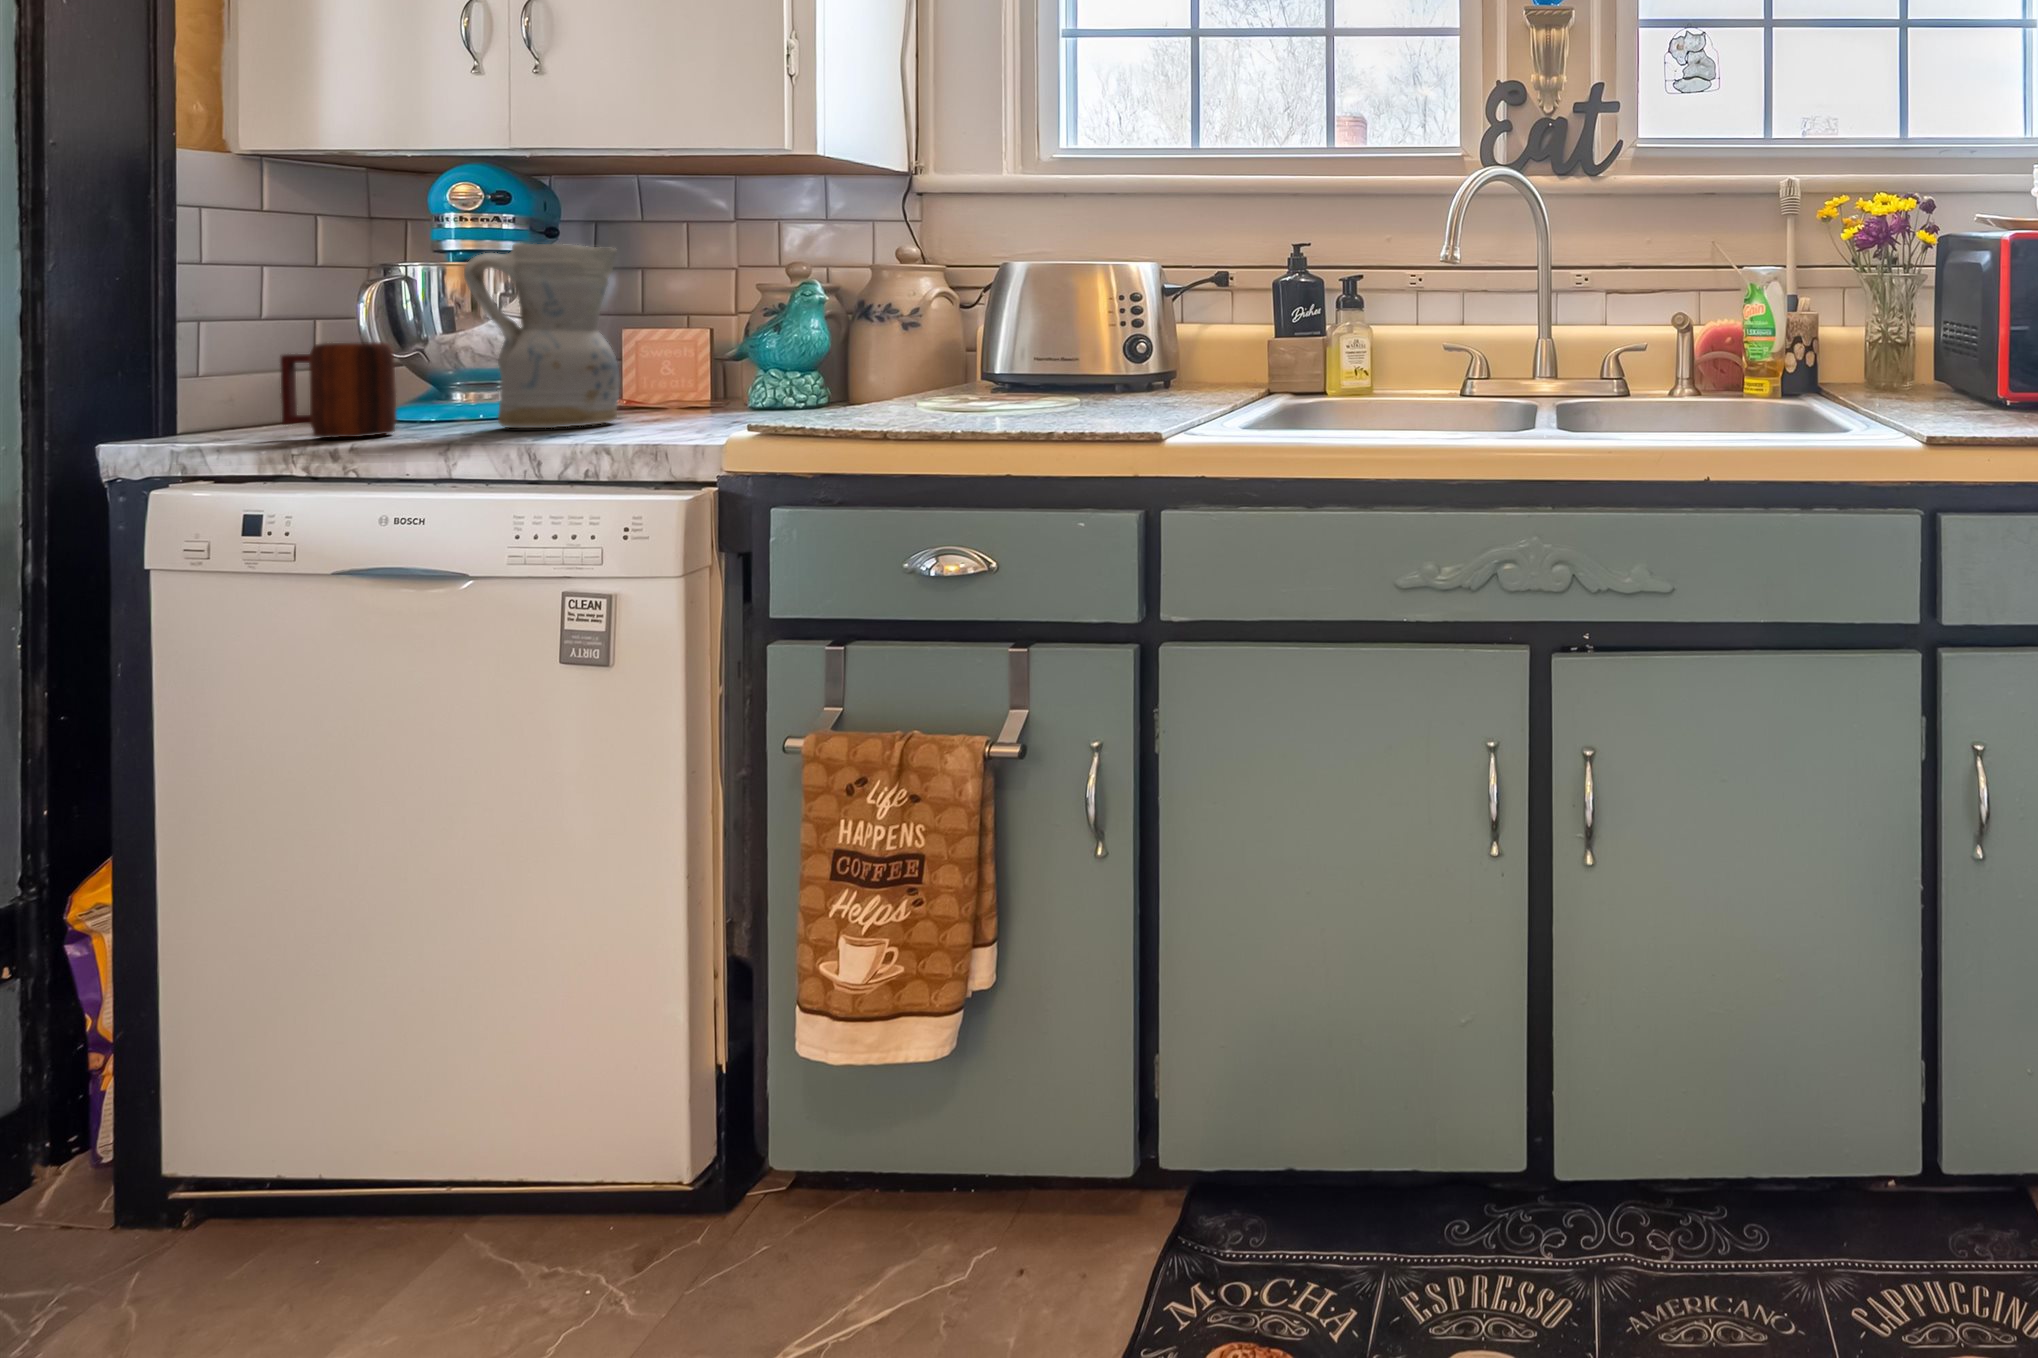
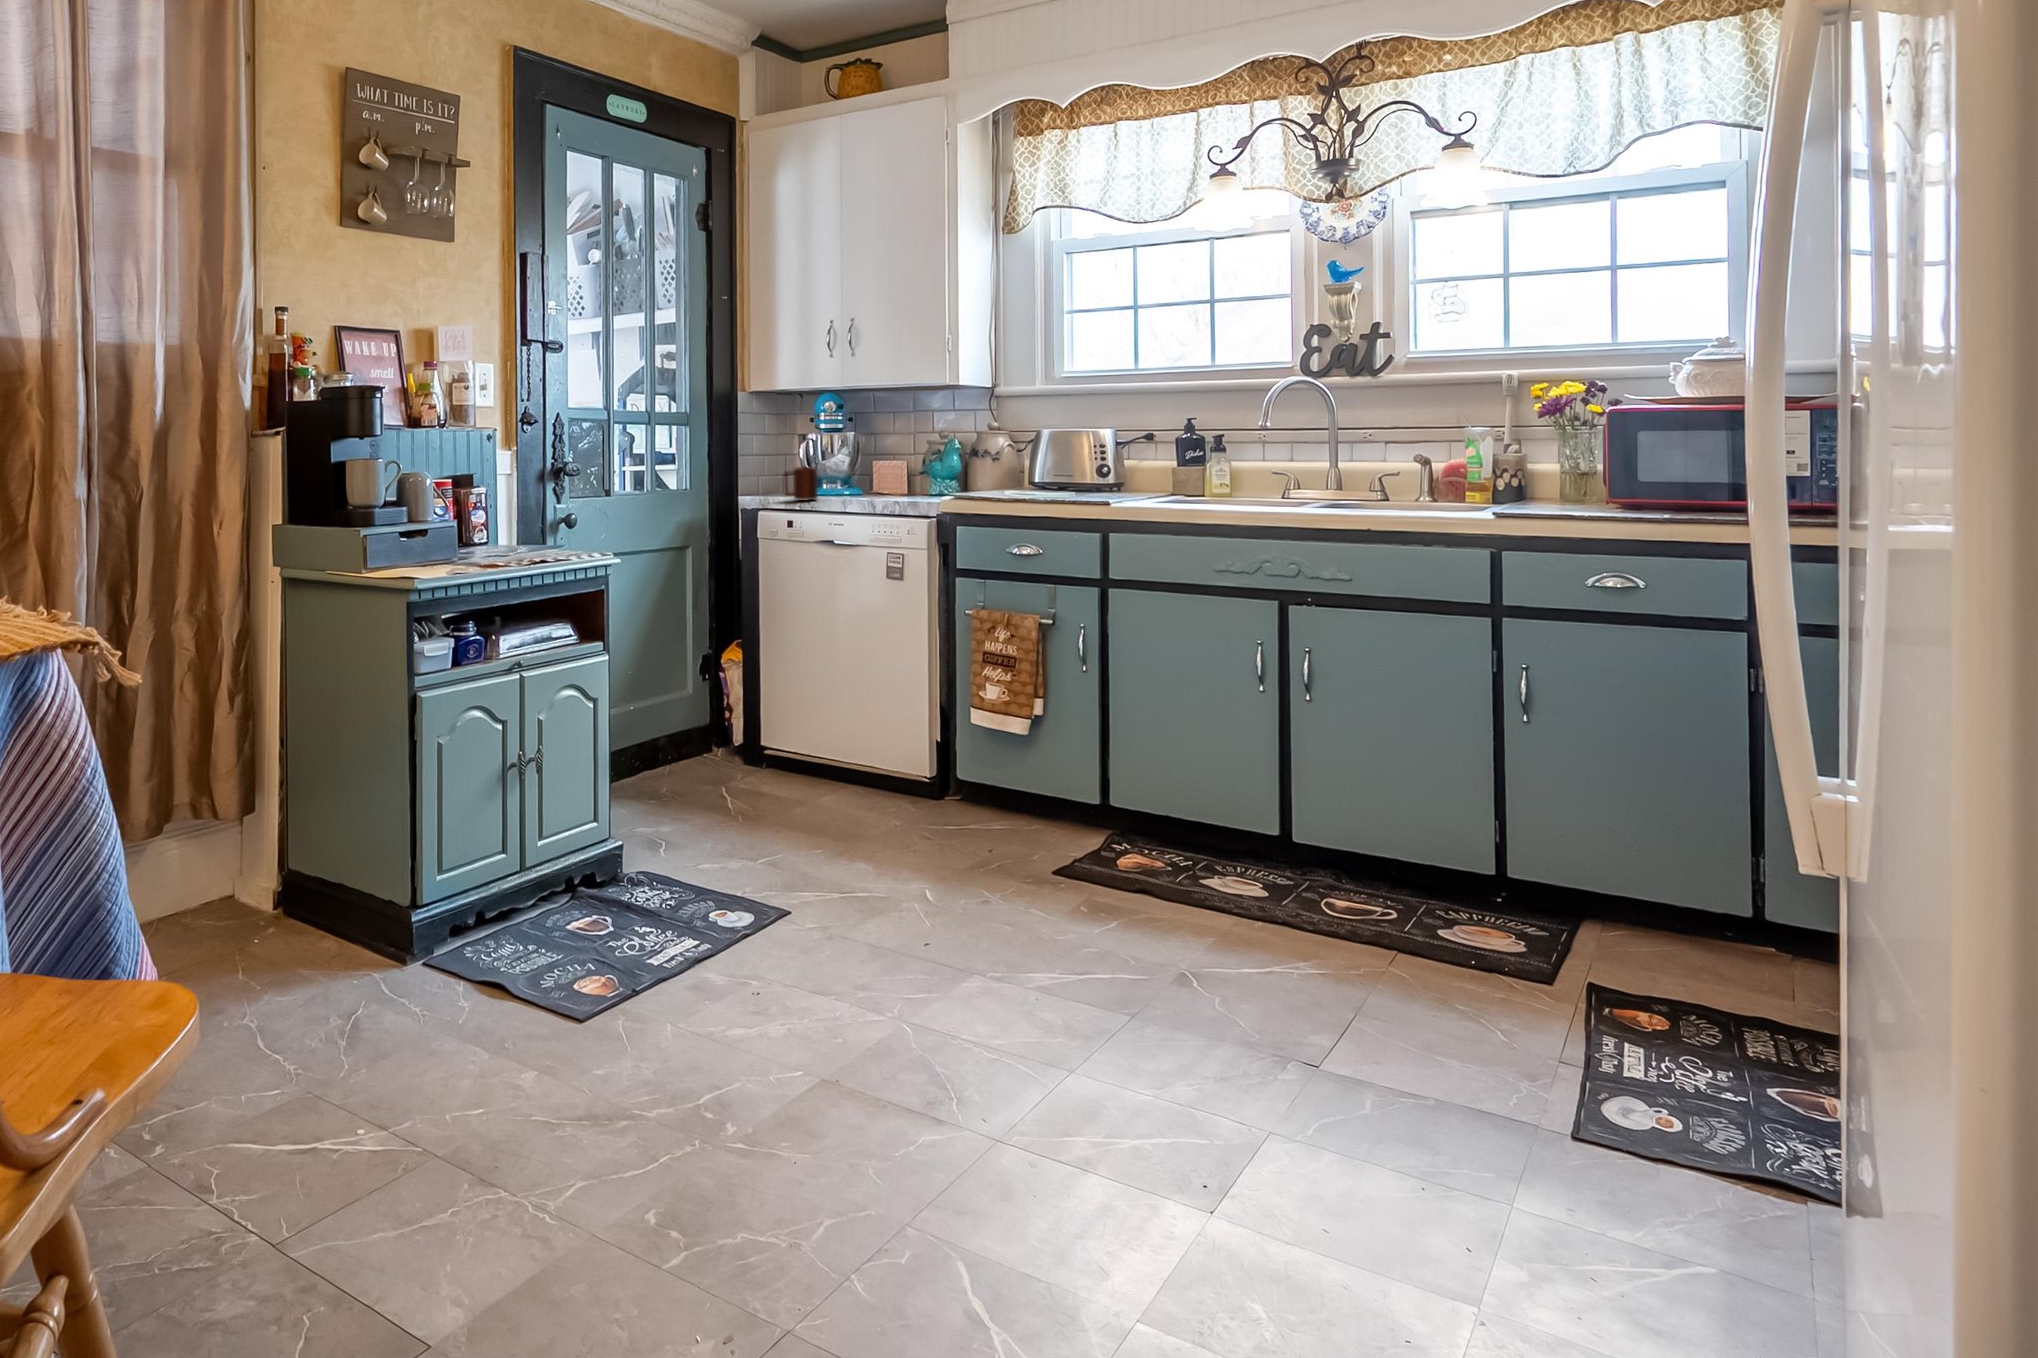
ceramic pitcher: present [464,243,620,428] -> none [838,430,888,499]

